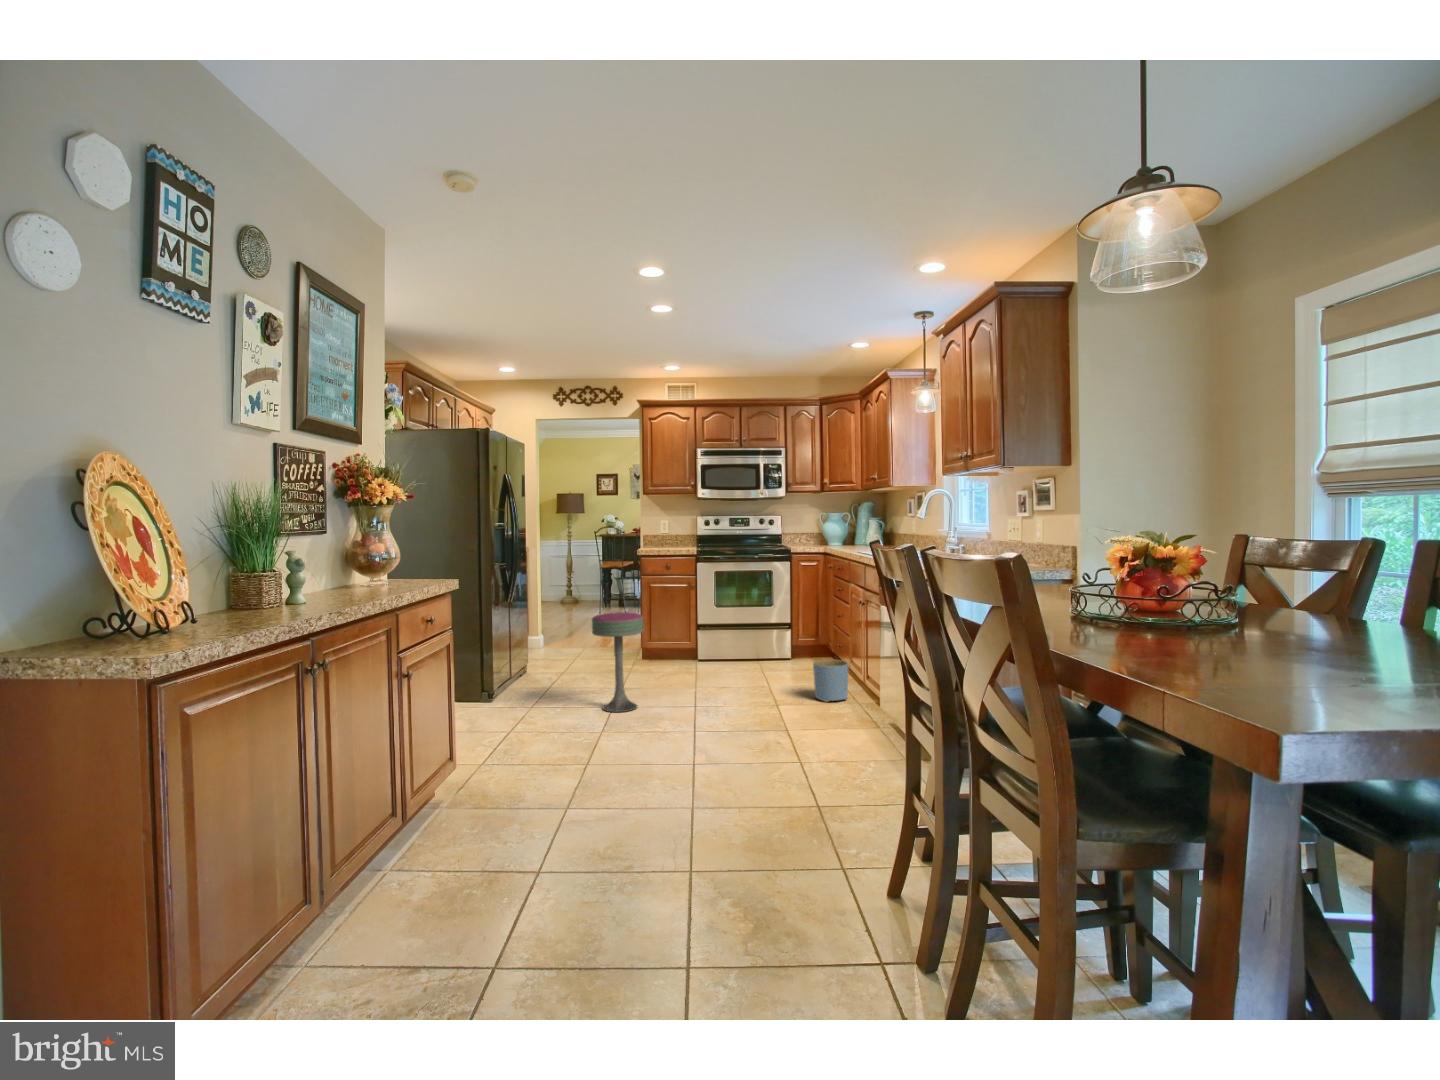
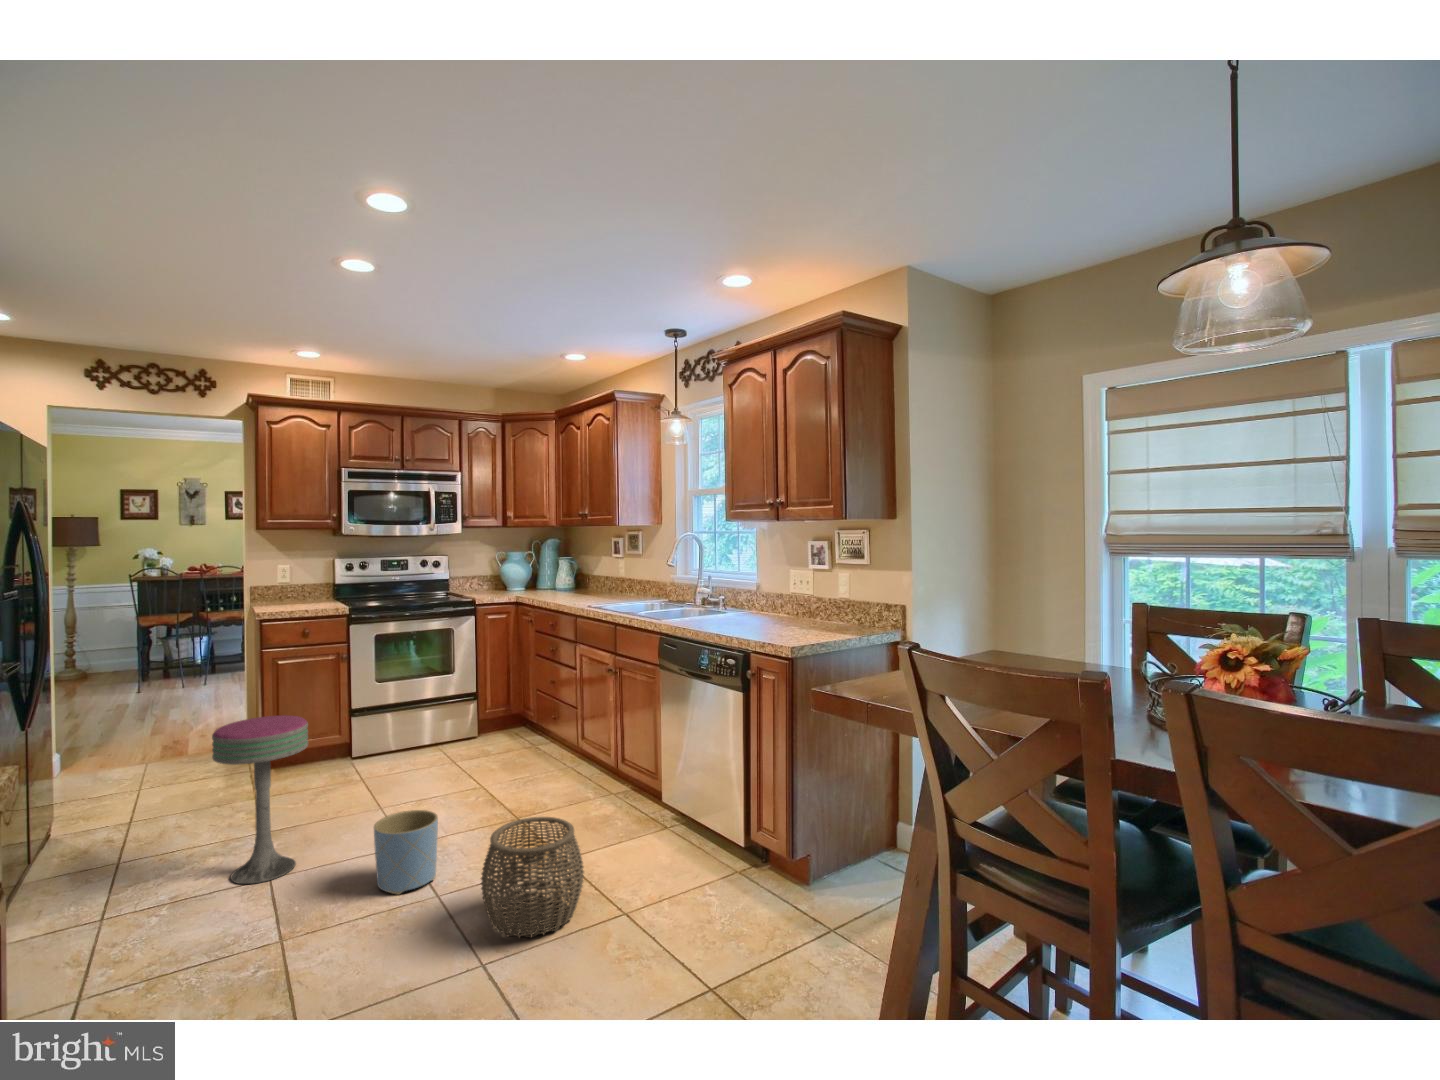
planter: present [813,659,849,702] -> present [374,810,438,895]
woven basket: none [714,688,783,762] -> present [481,817,584,938]

